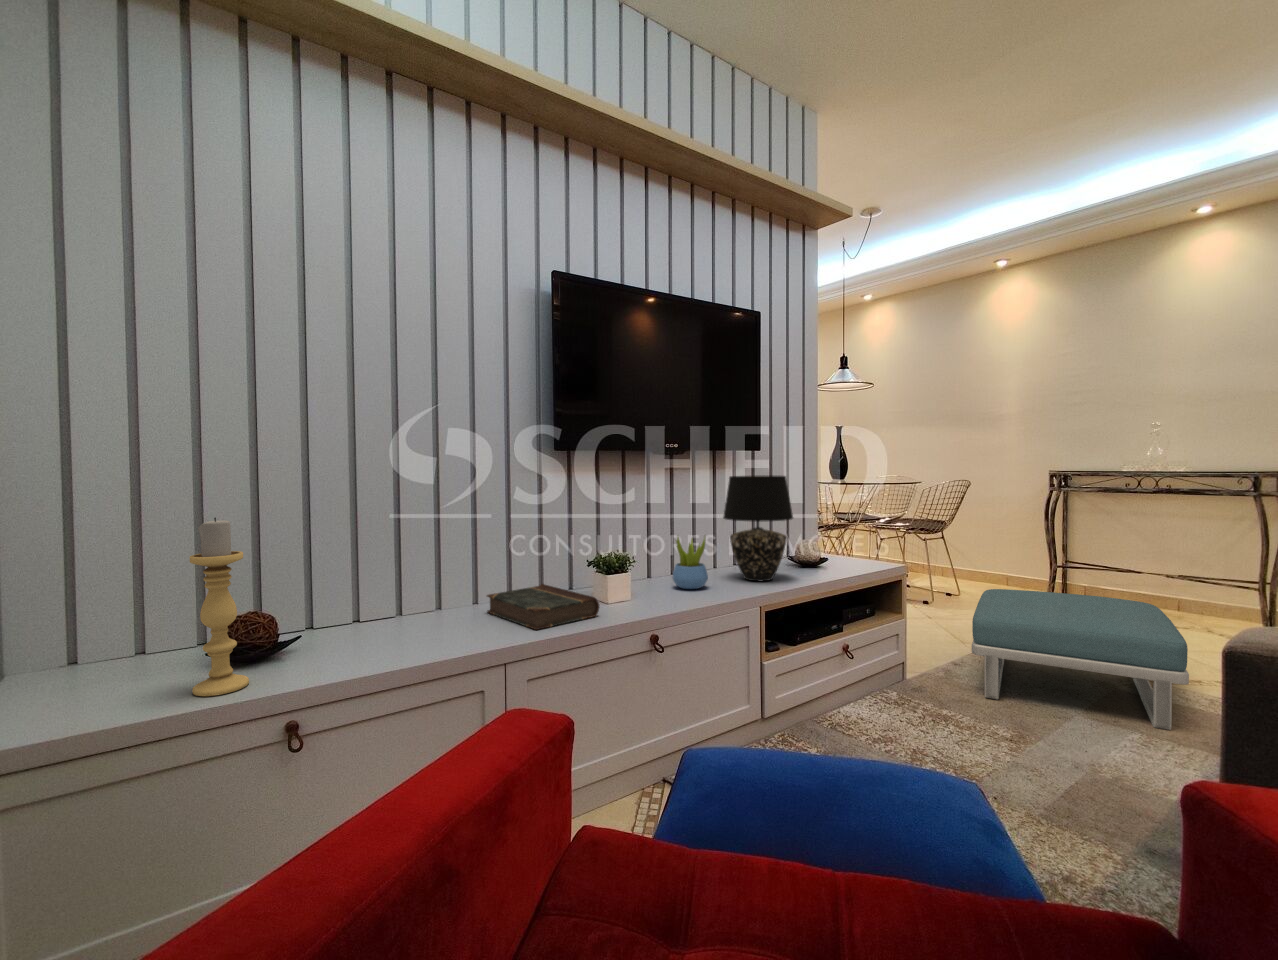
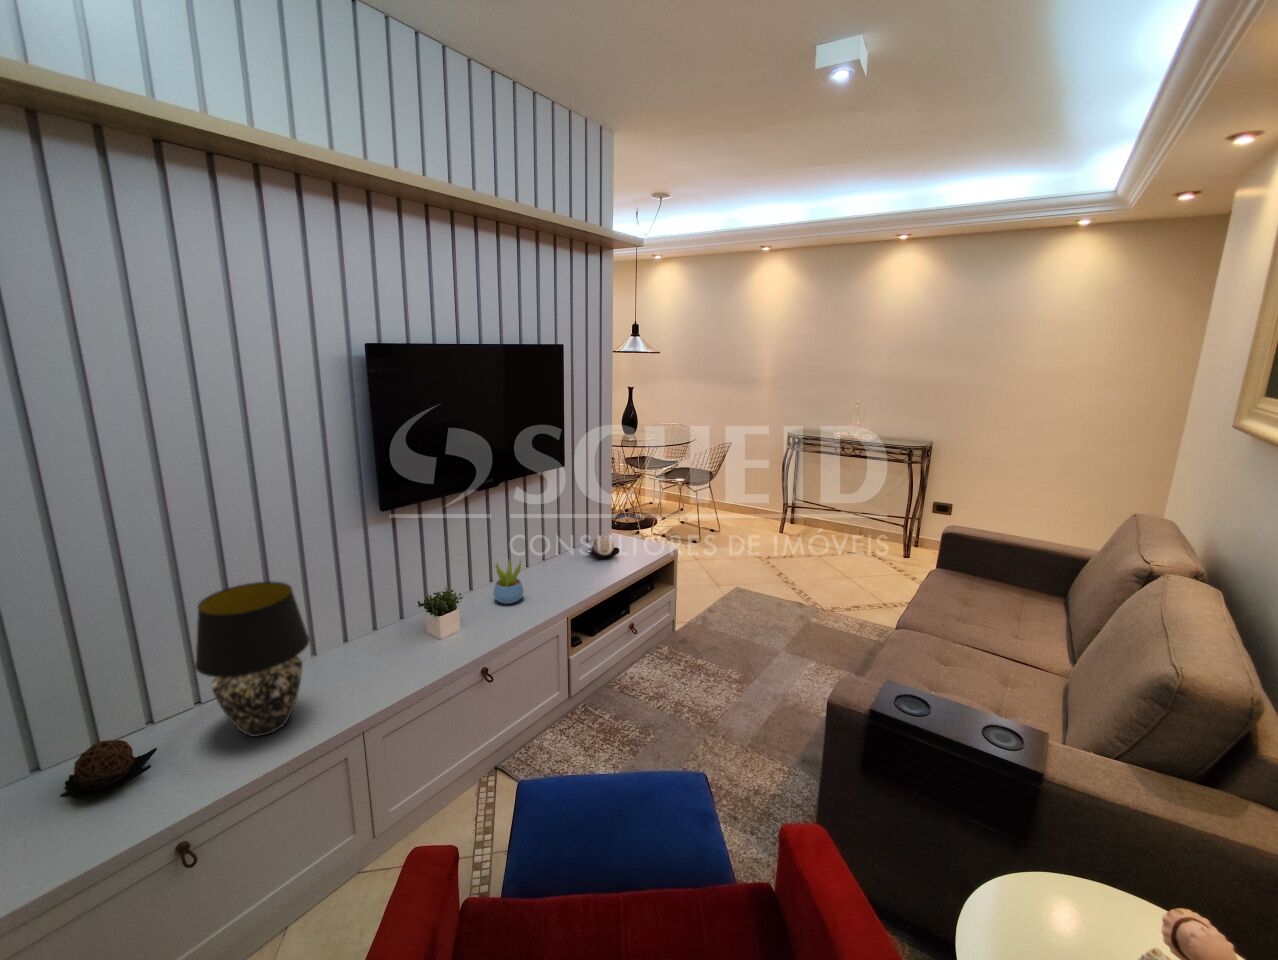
table lamp: present [723,475,793,581] -> present [195,581,309,737]
candle holder: present [190,518,249,696] -> none [37,688,119,845]
book: present [487,584,600,630] -> none [326,625,435,687]
footstool: present [972,589,1189,730] -> none [720,552,847,657]

